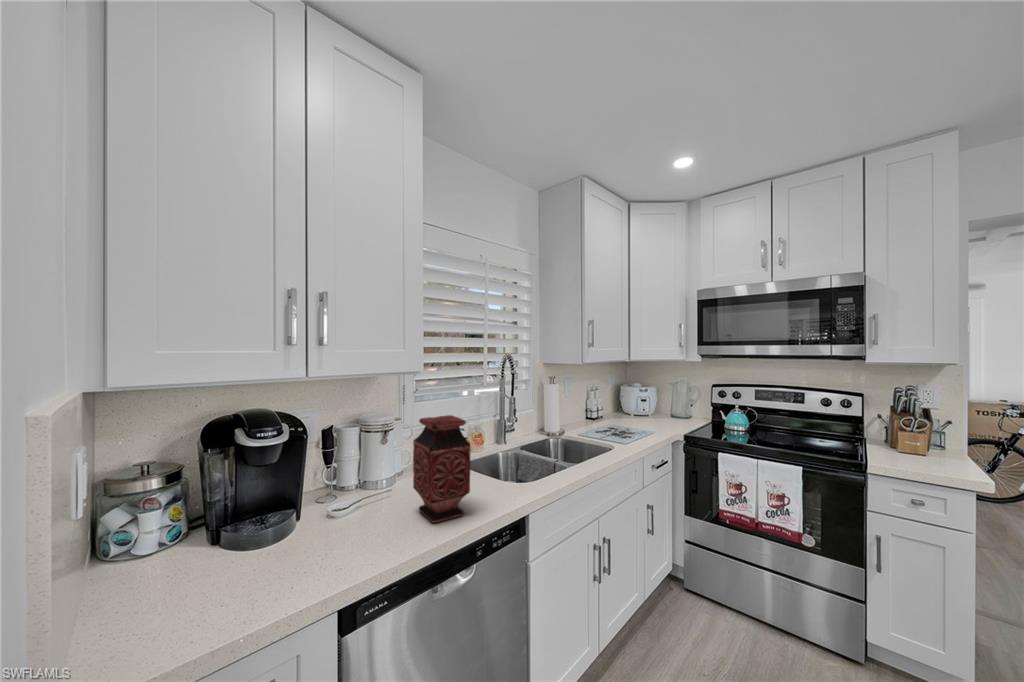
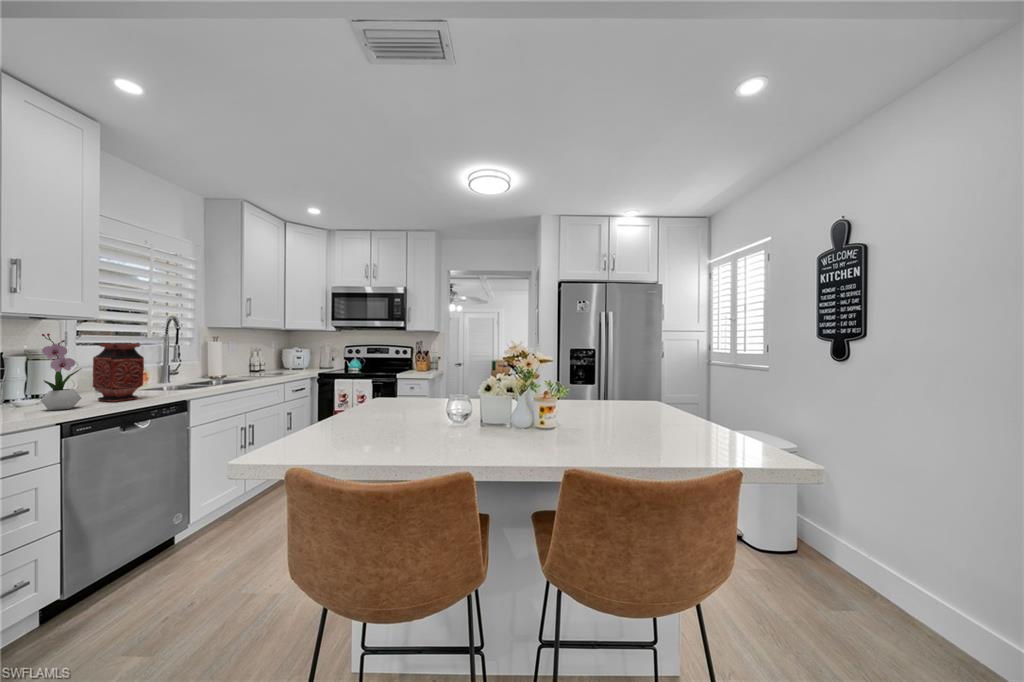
flower arrangement: none [342,415,395,547] -> present [41,333,81,410]

